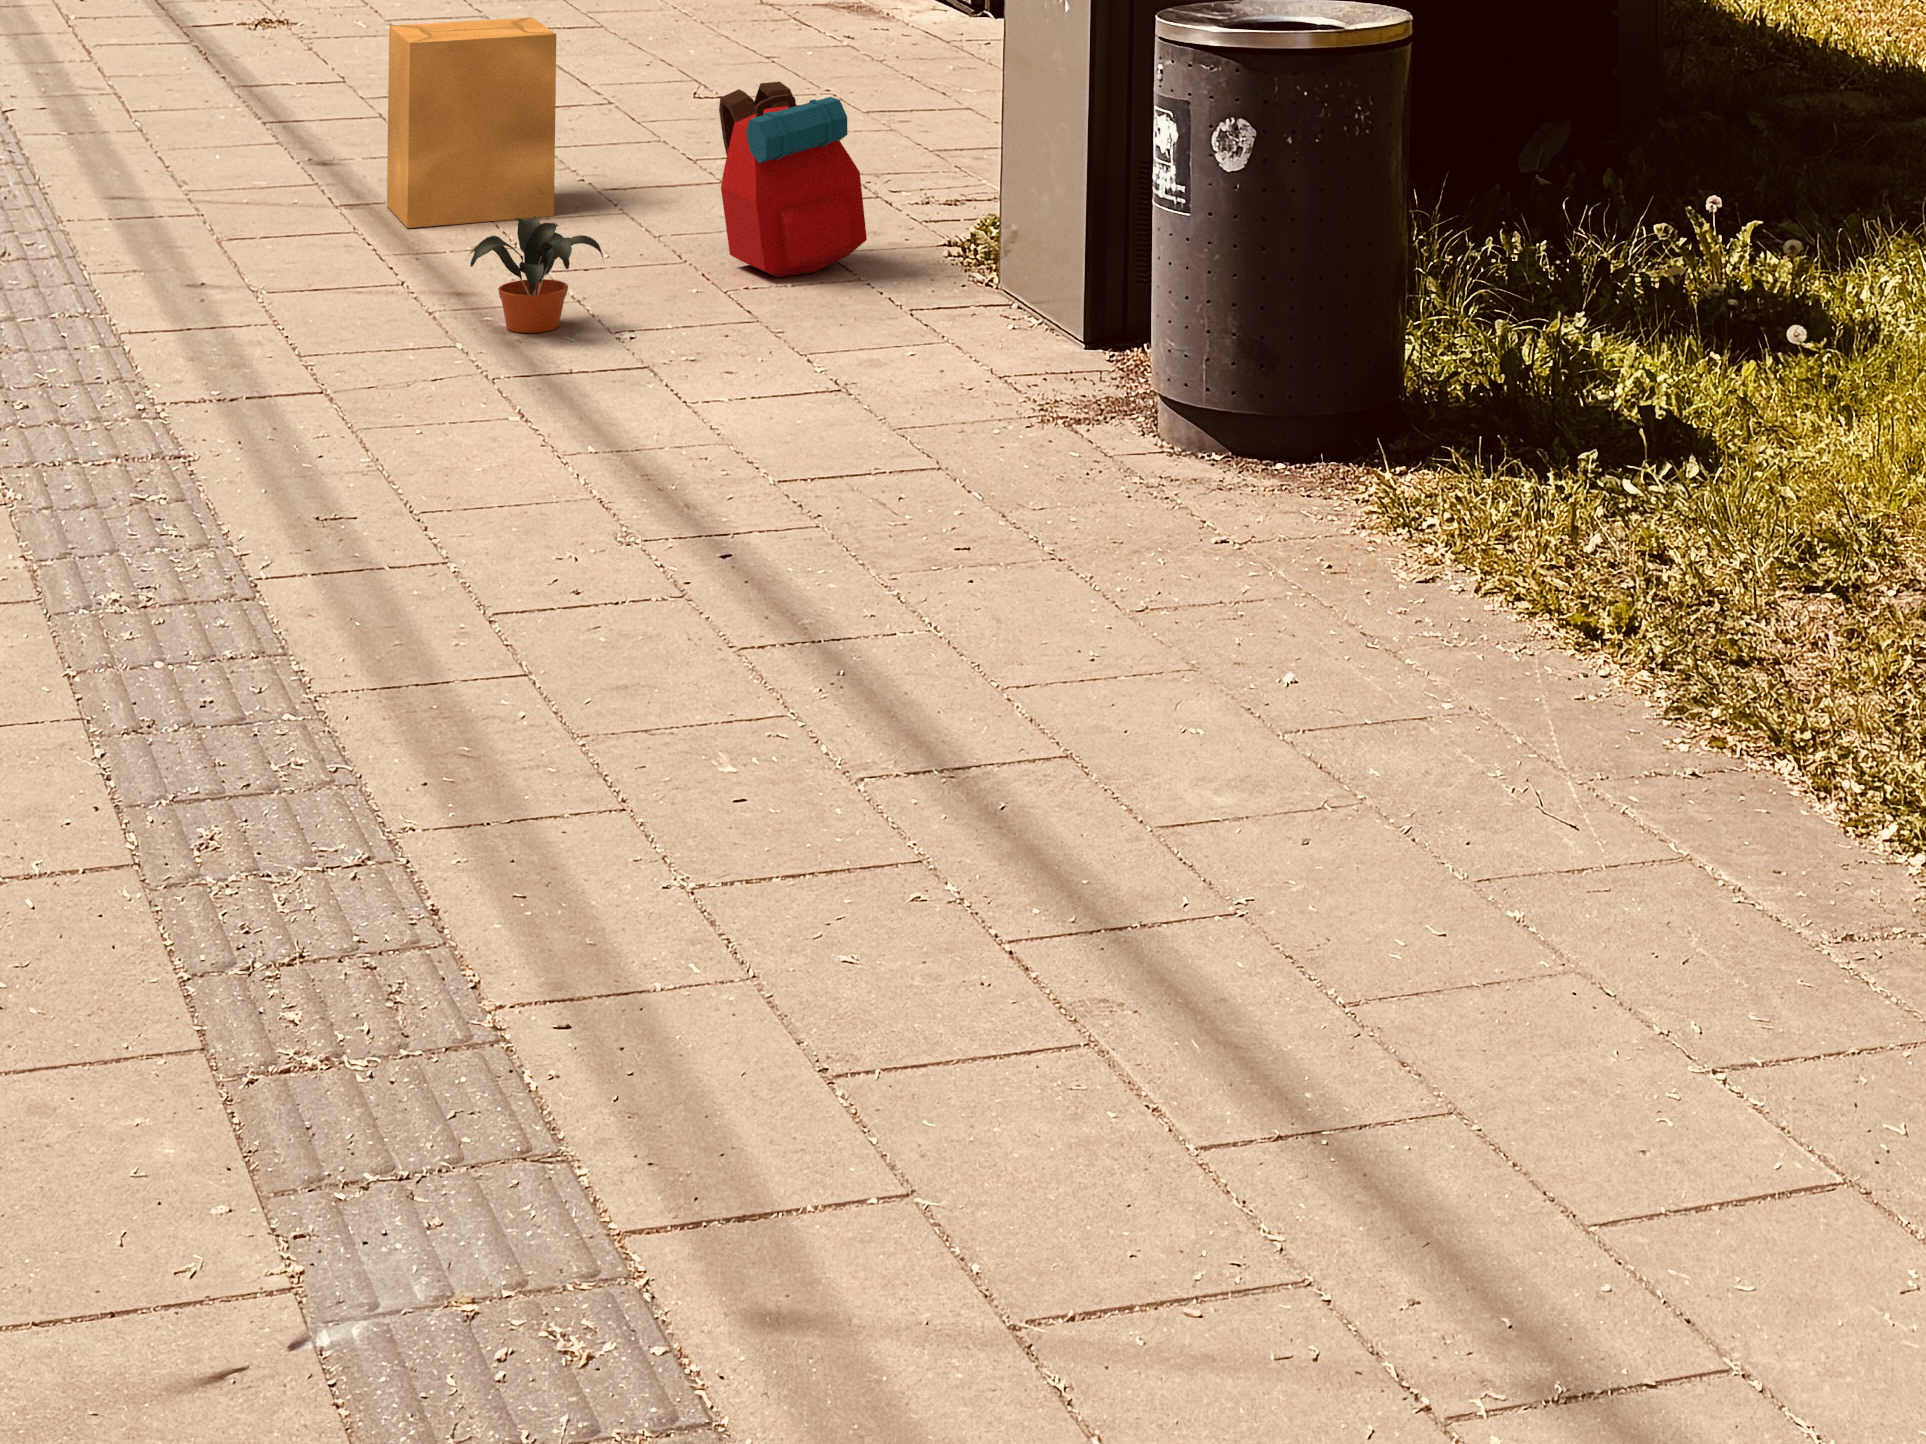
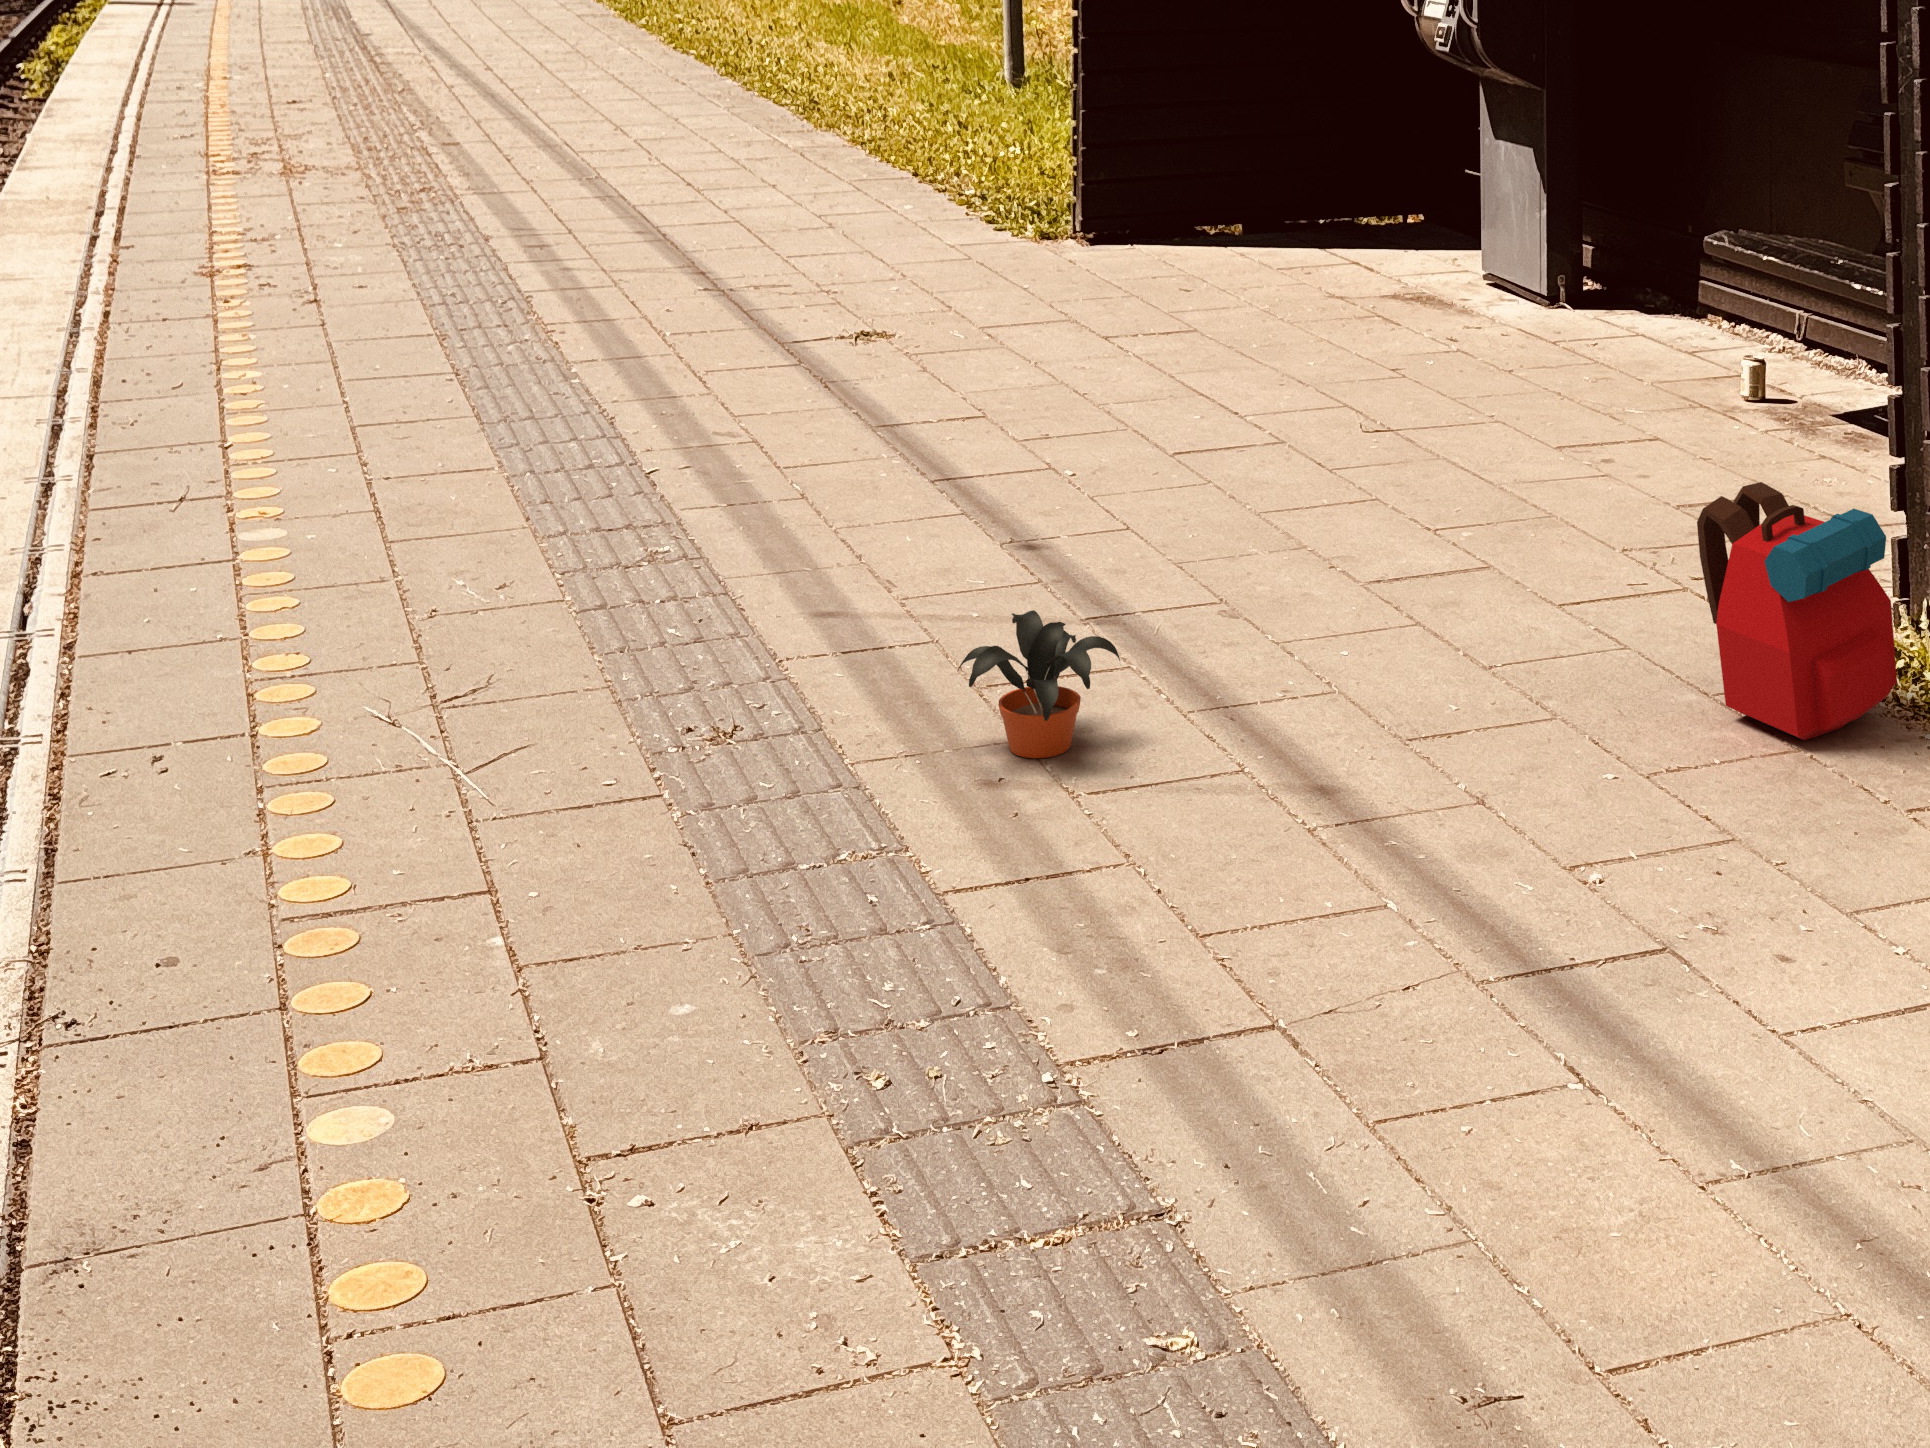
cardboard box: present [387,17,556,228] -> none [1216,382,1430,654]
potted plant: present [470,216,603,333] -> present [958,610,1120,758]

